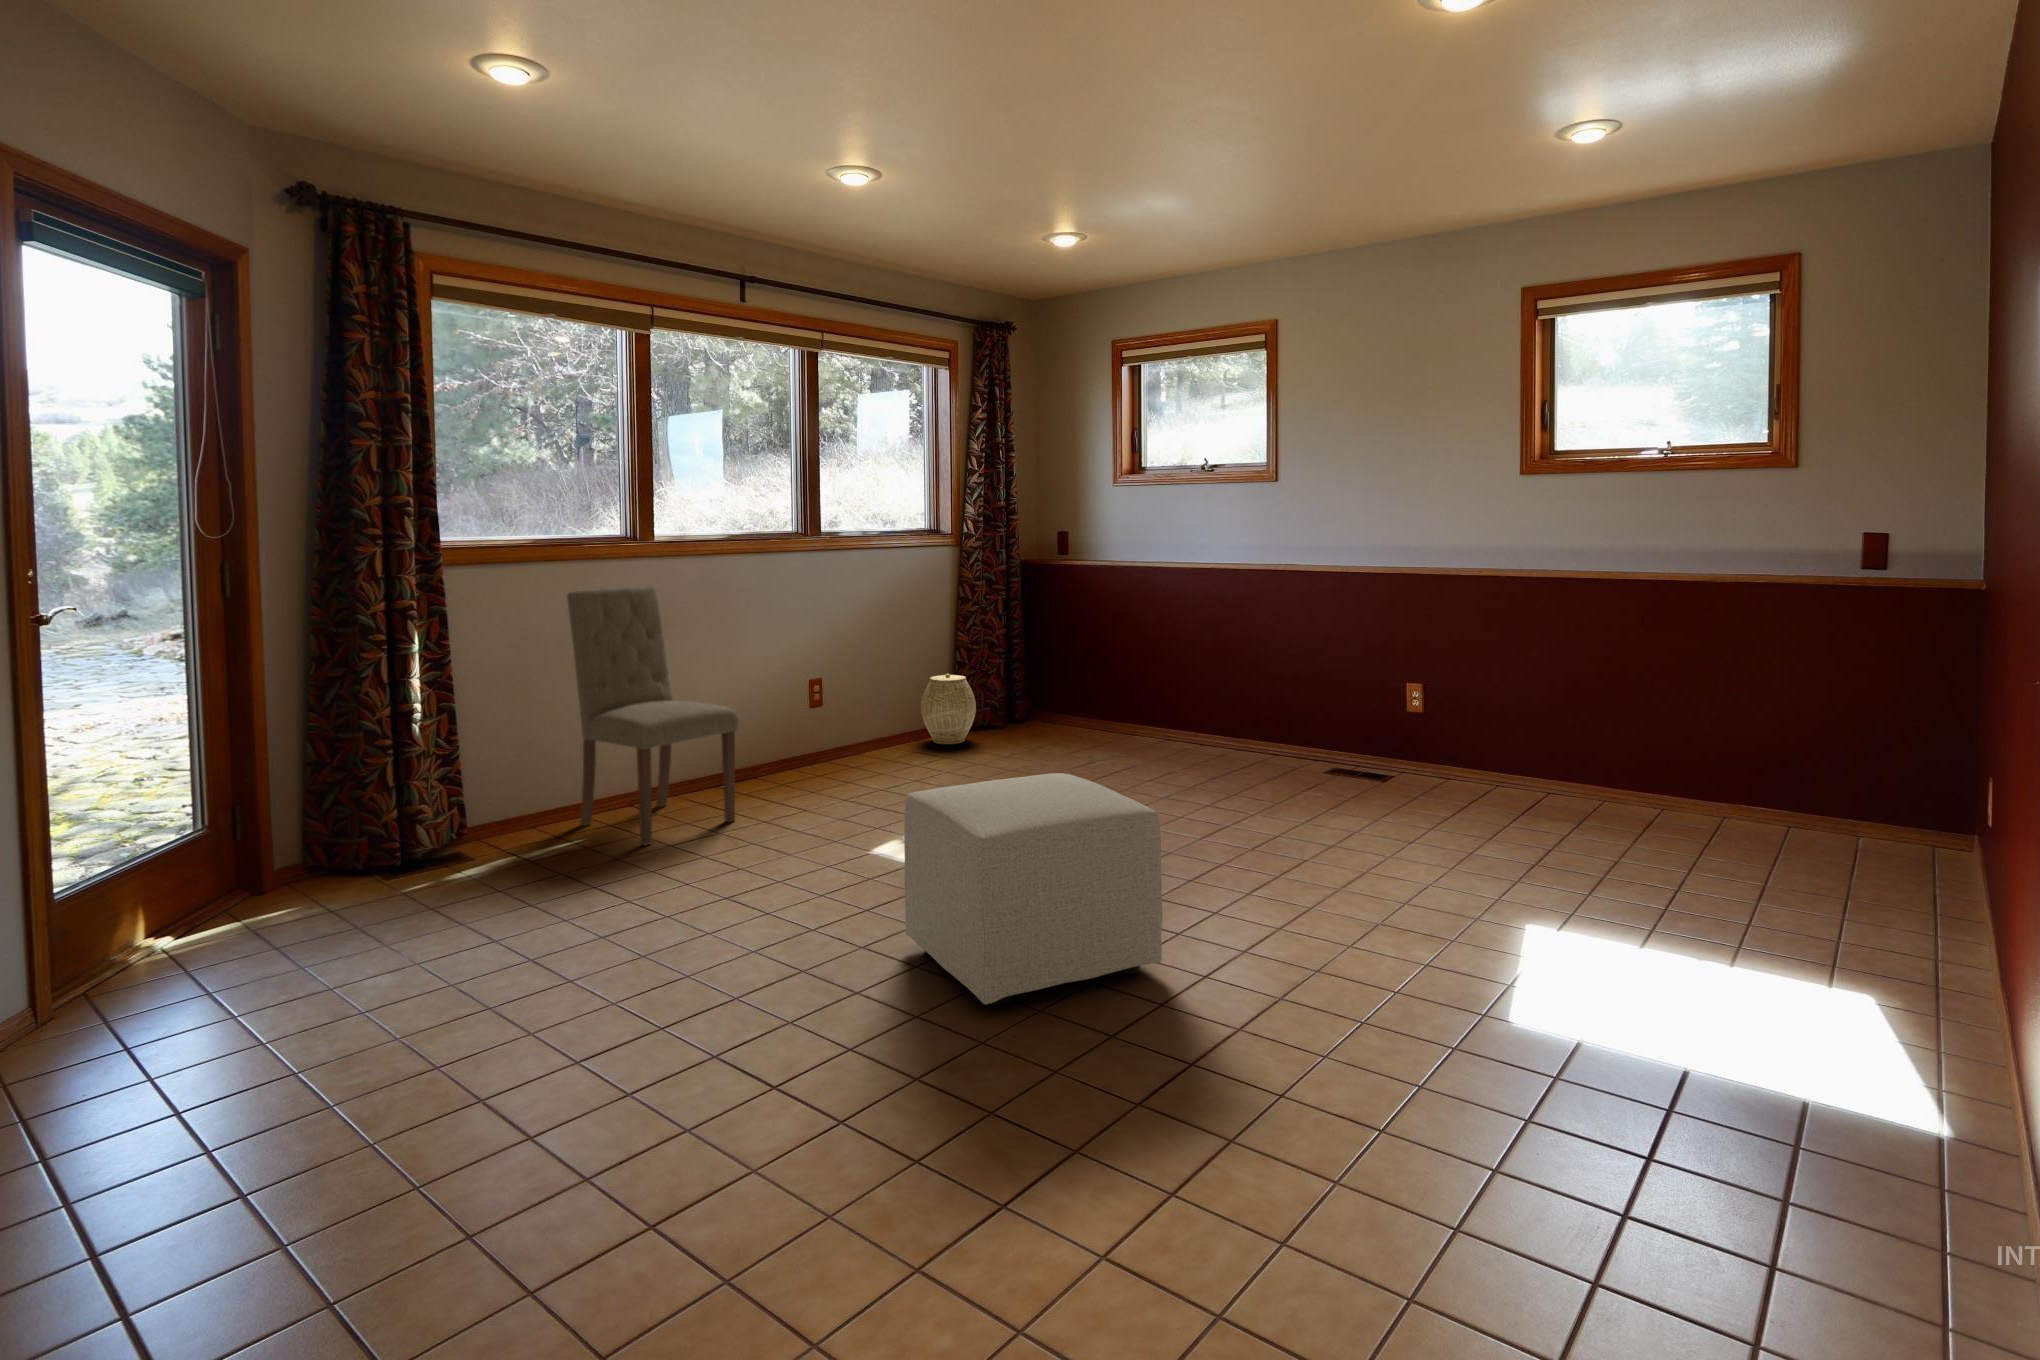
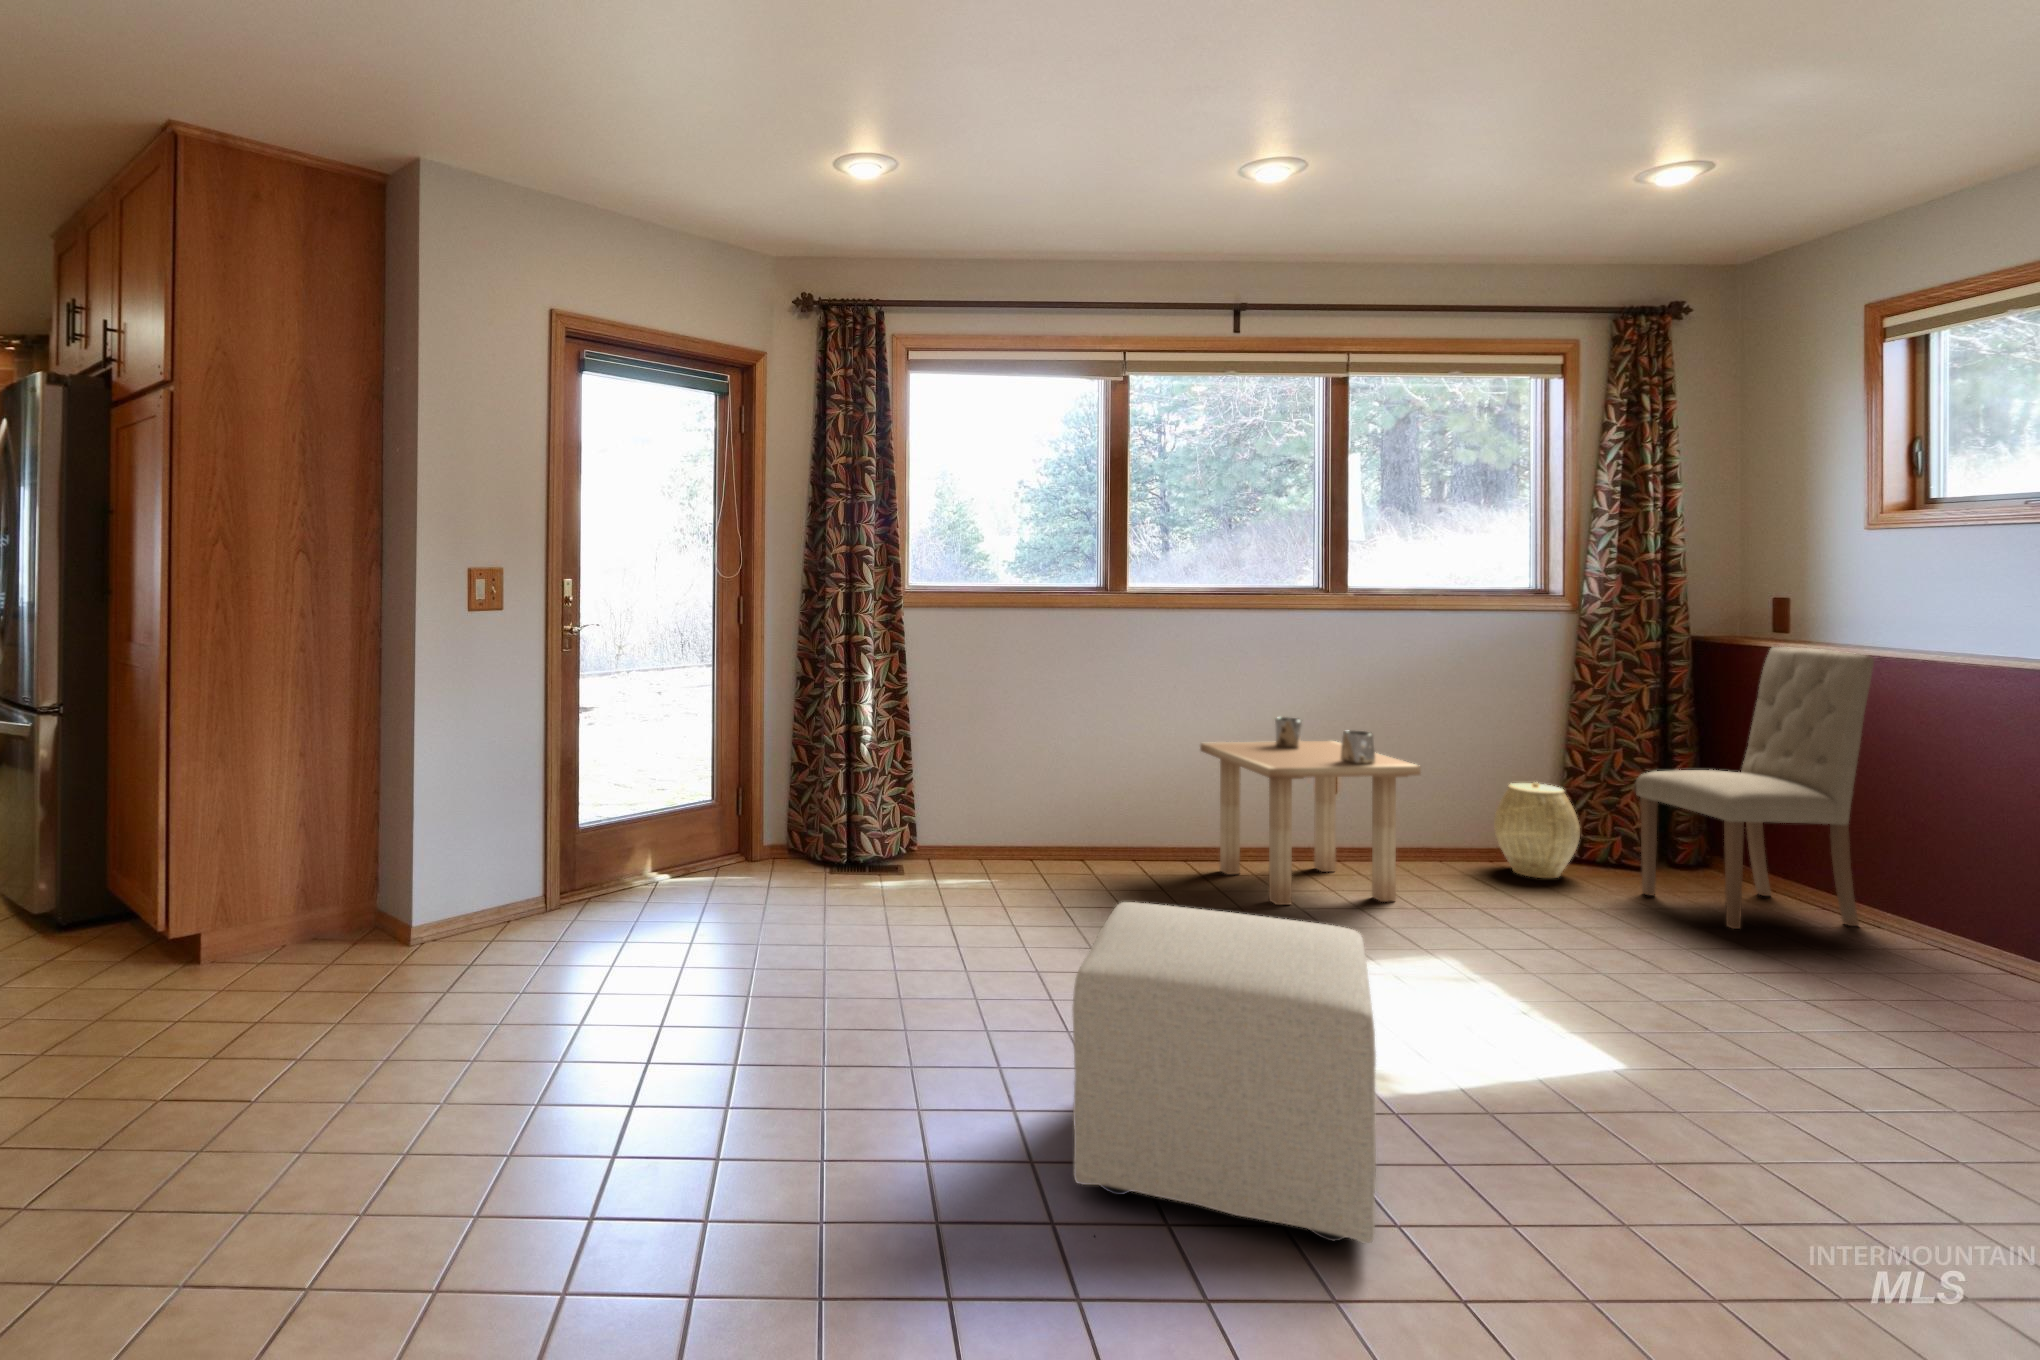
dining chair: present [567,586,739,845] -> present [1636,647,1874,929]
side table: none [732,644,913,800] -> present [1200,717,1421,905]

